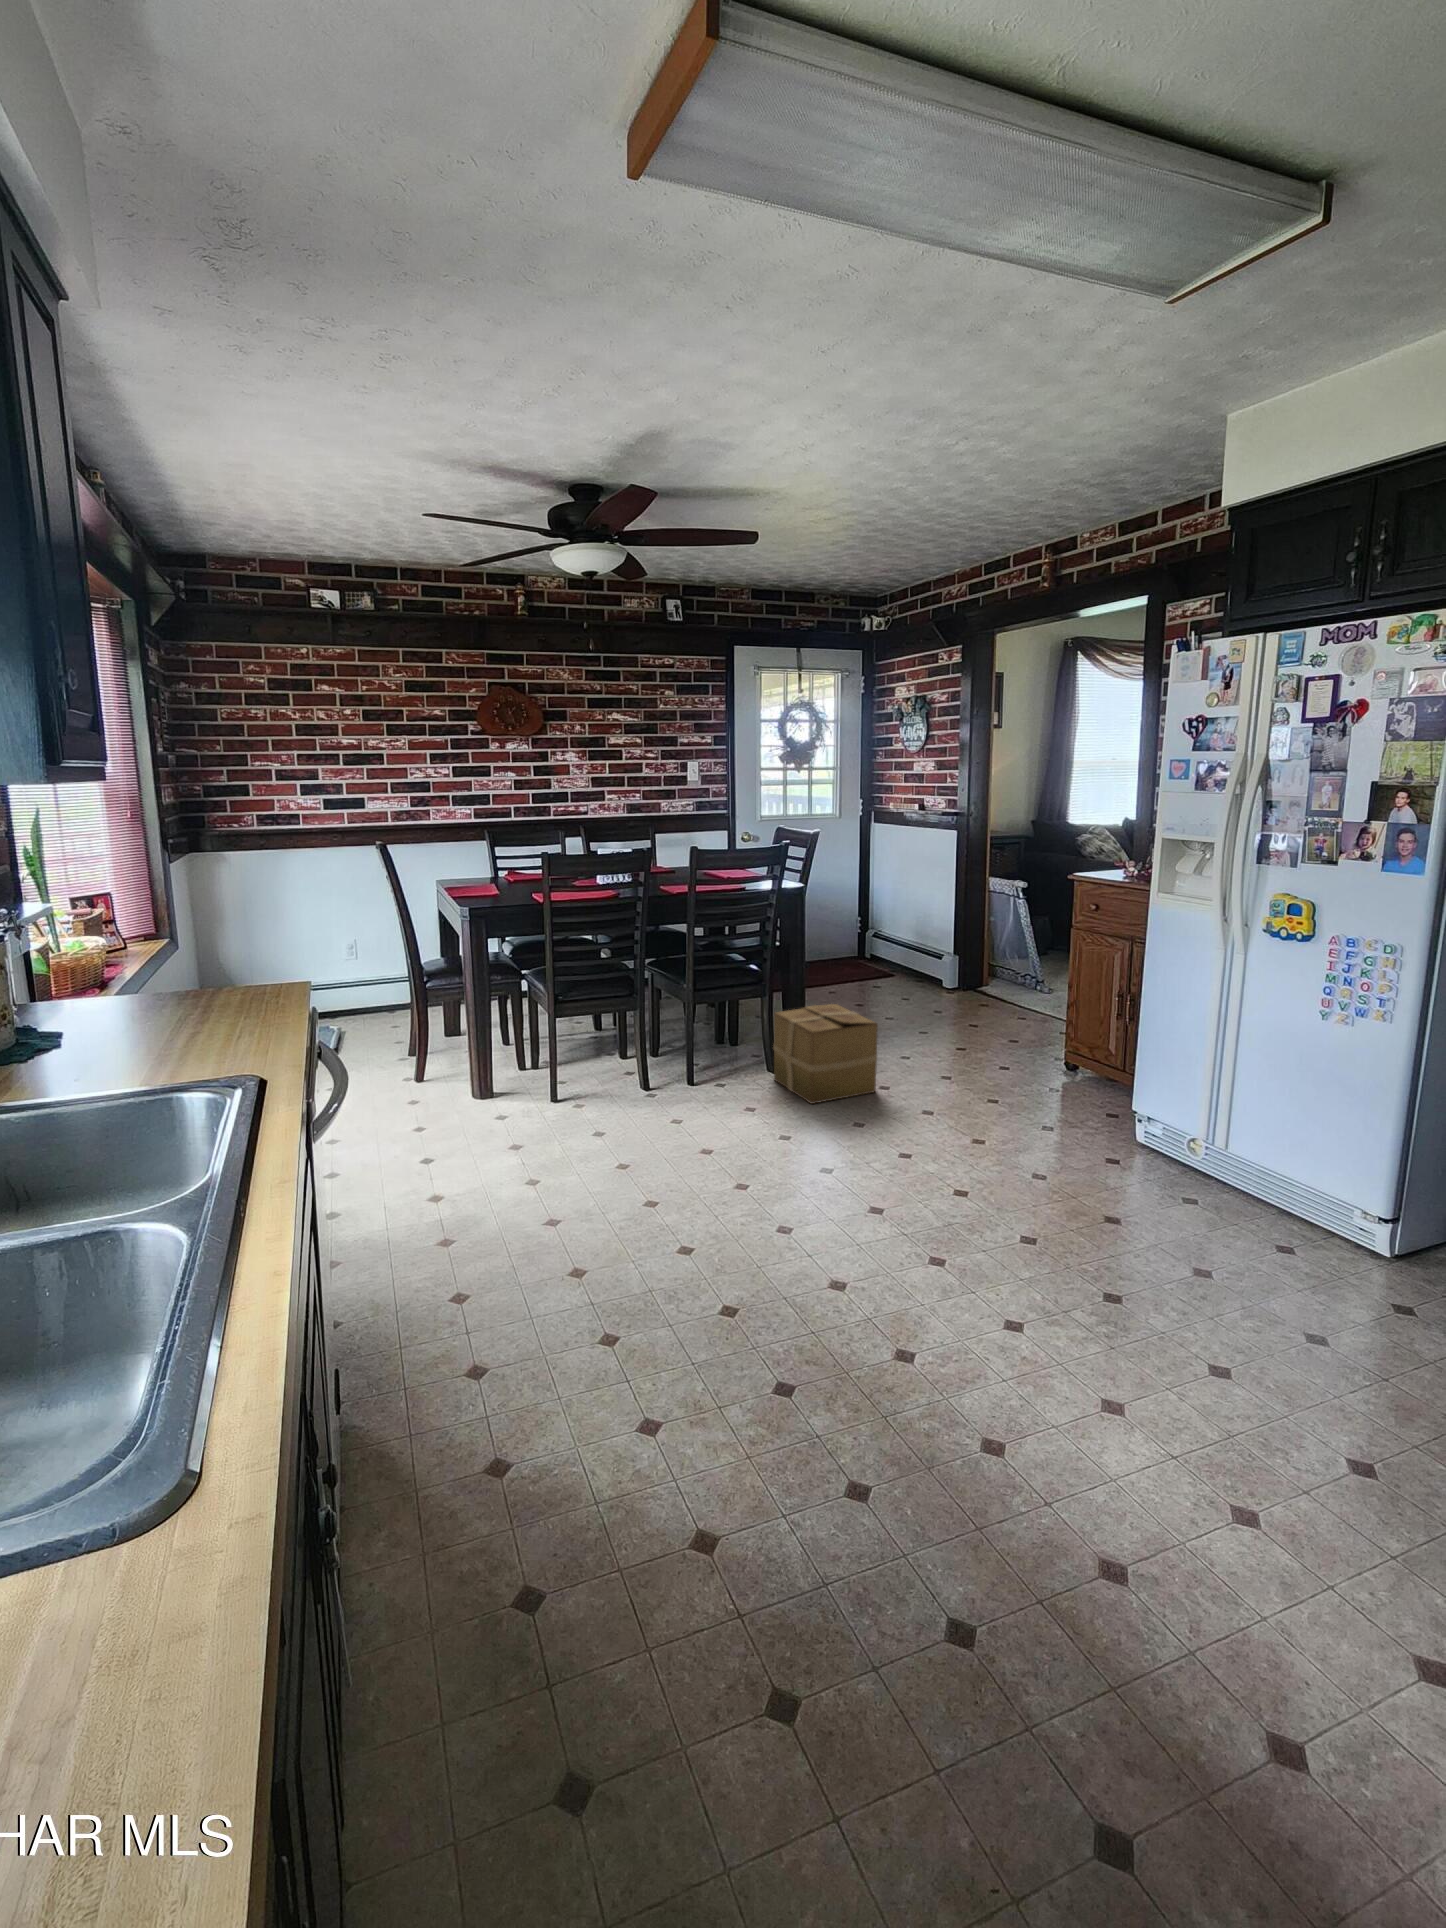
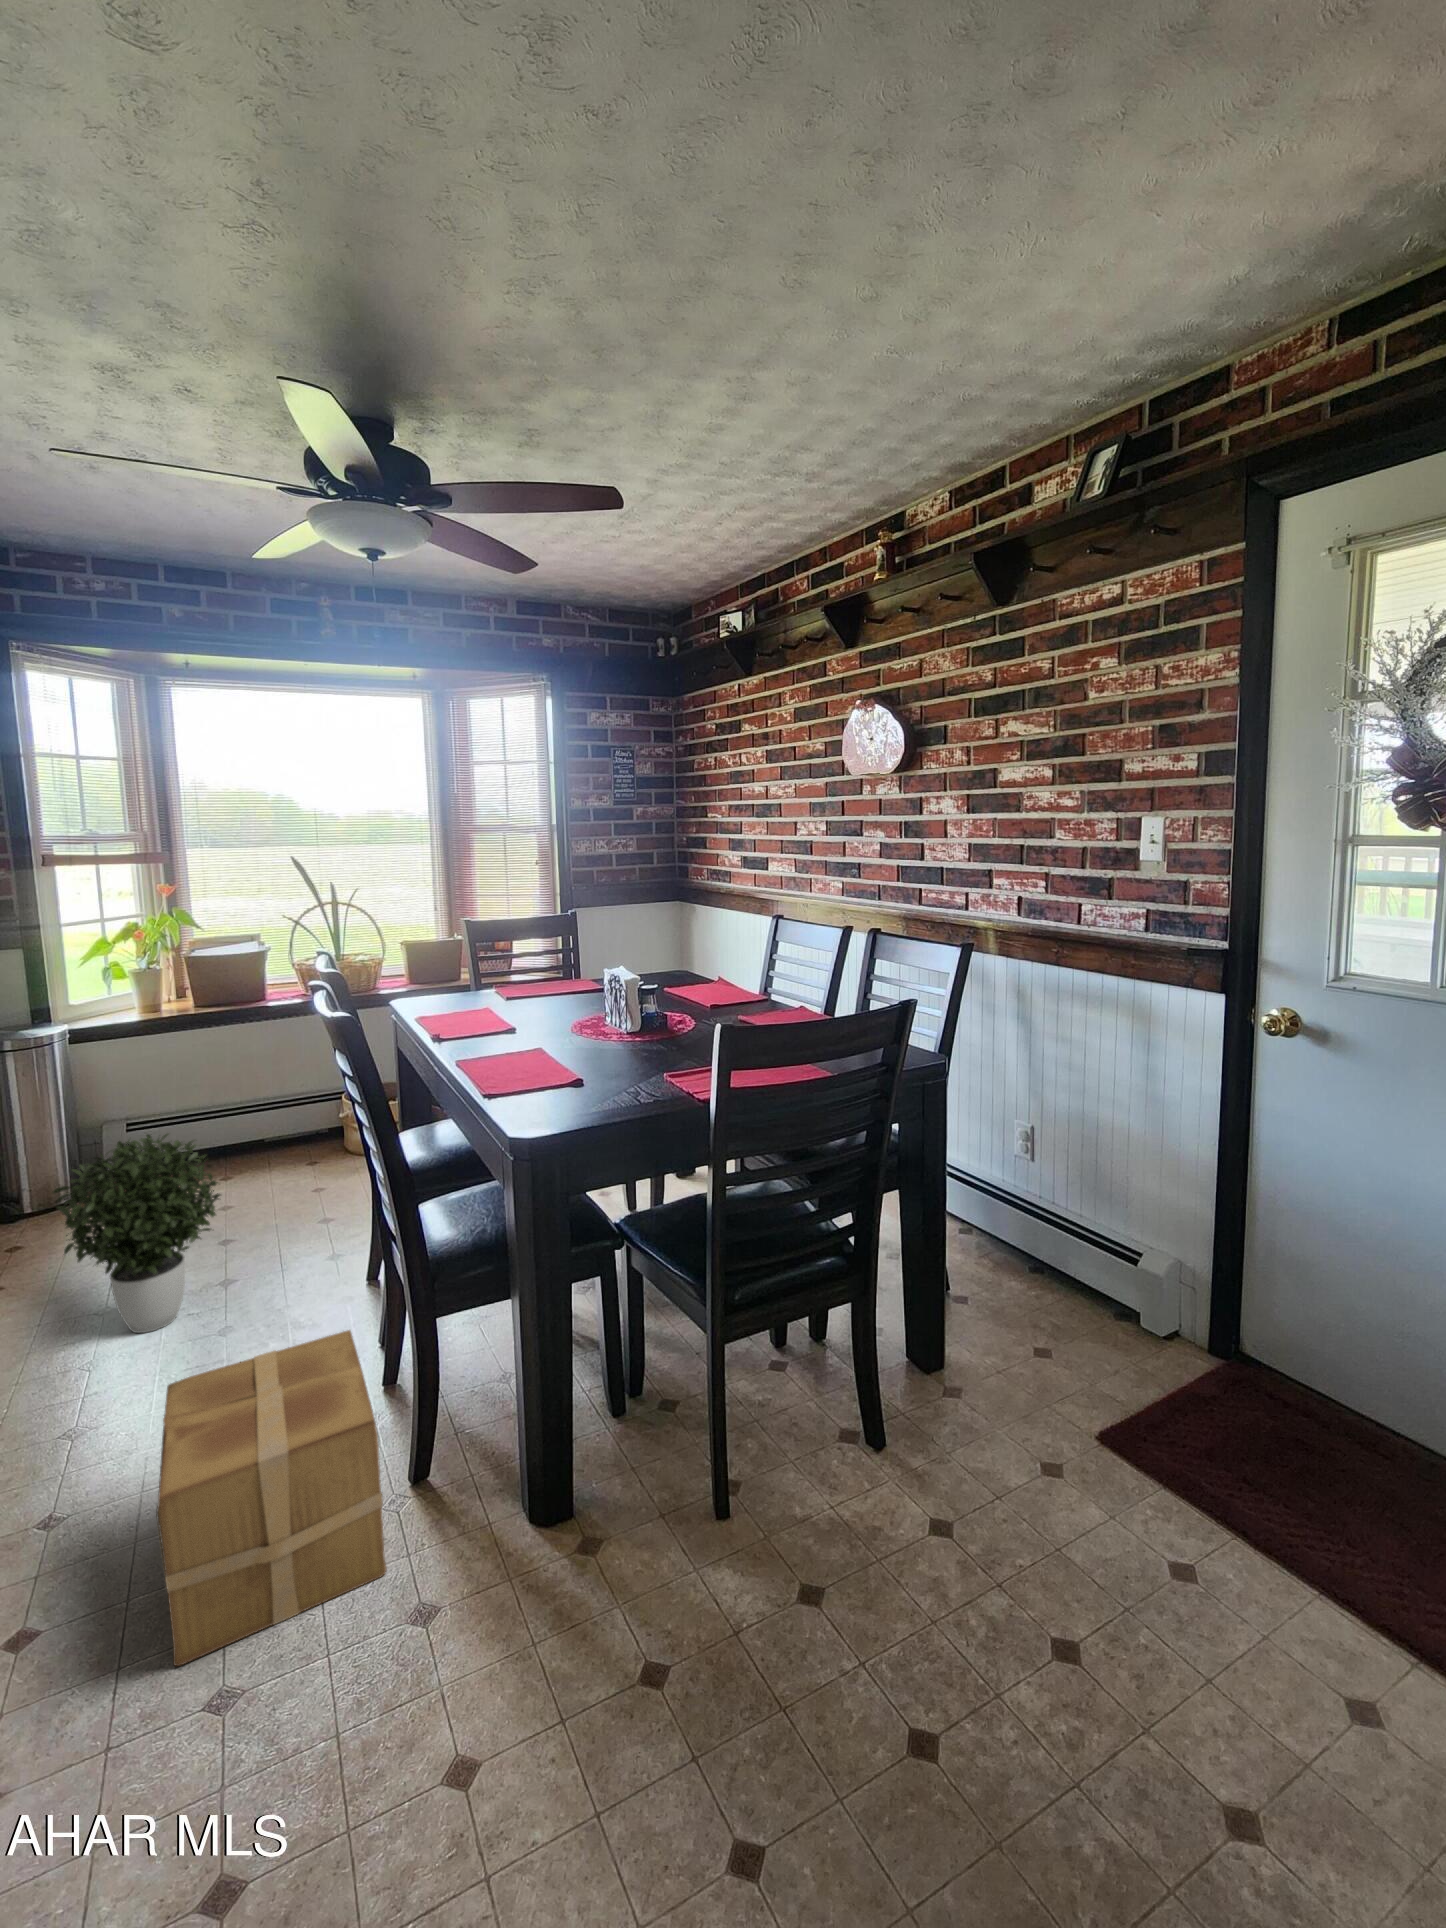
potted plant: none [563,1012,667,1158] -> present [53,1134,220,1333]

